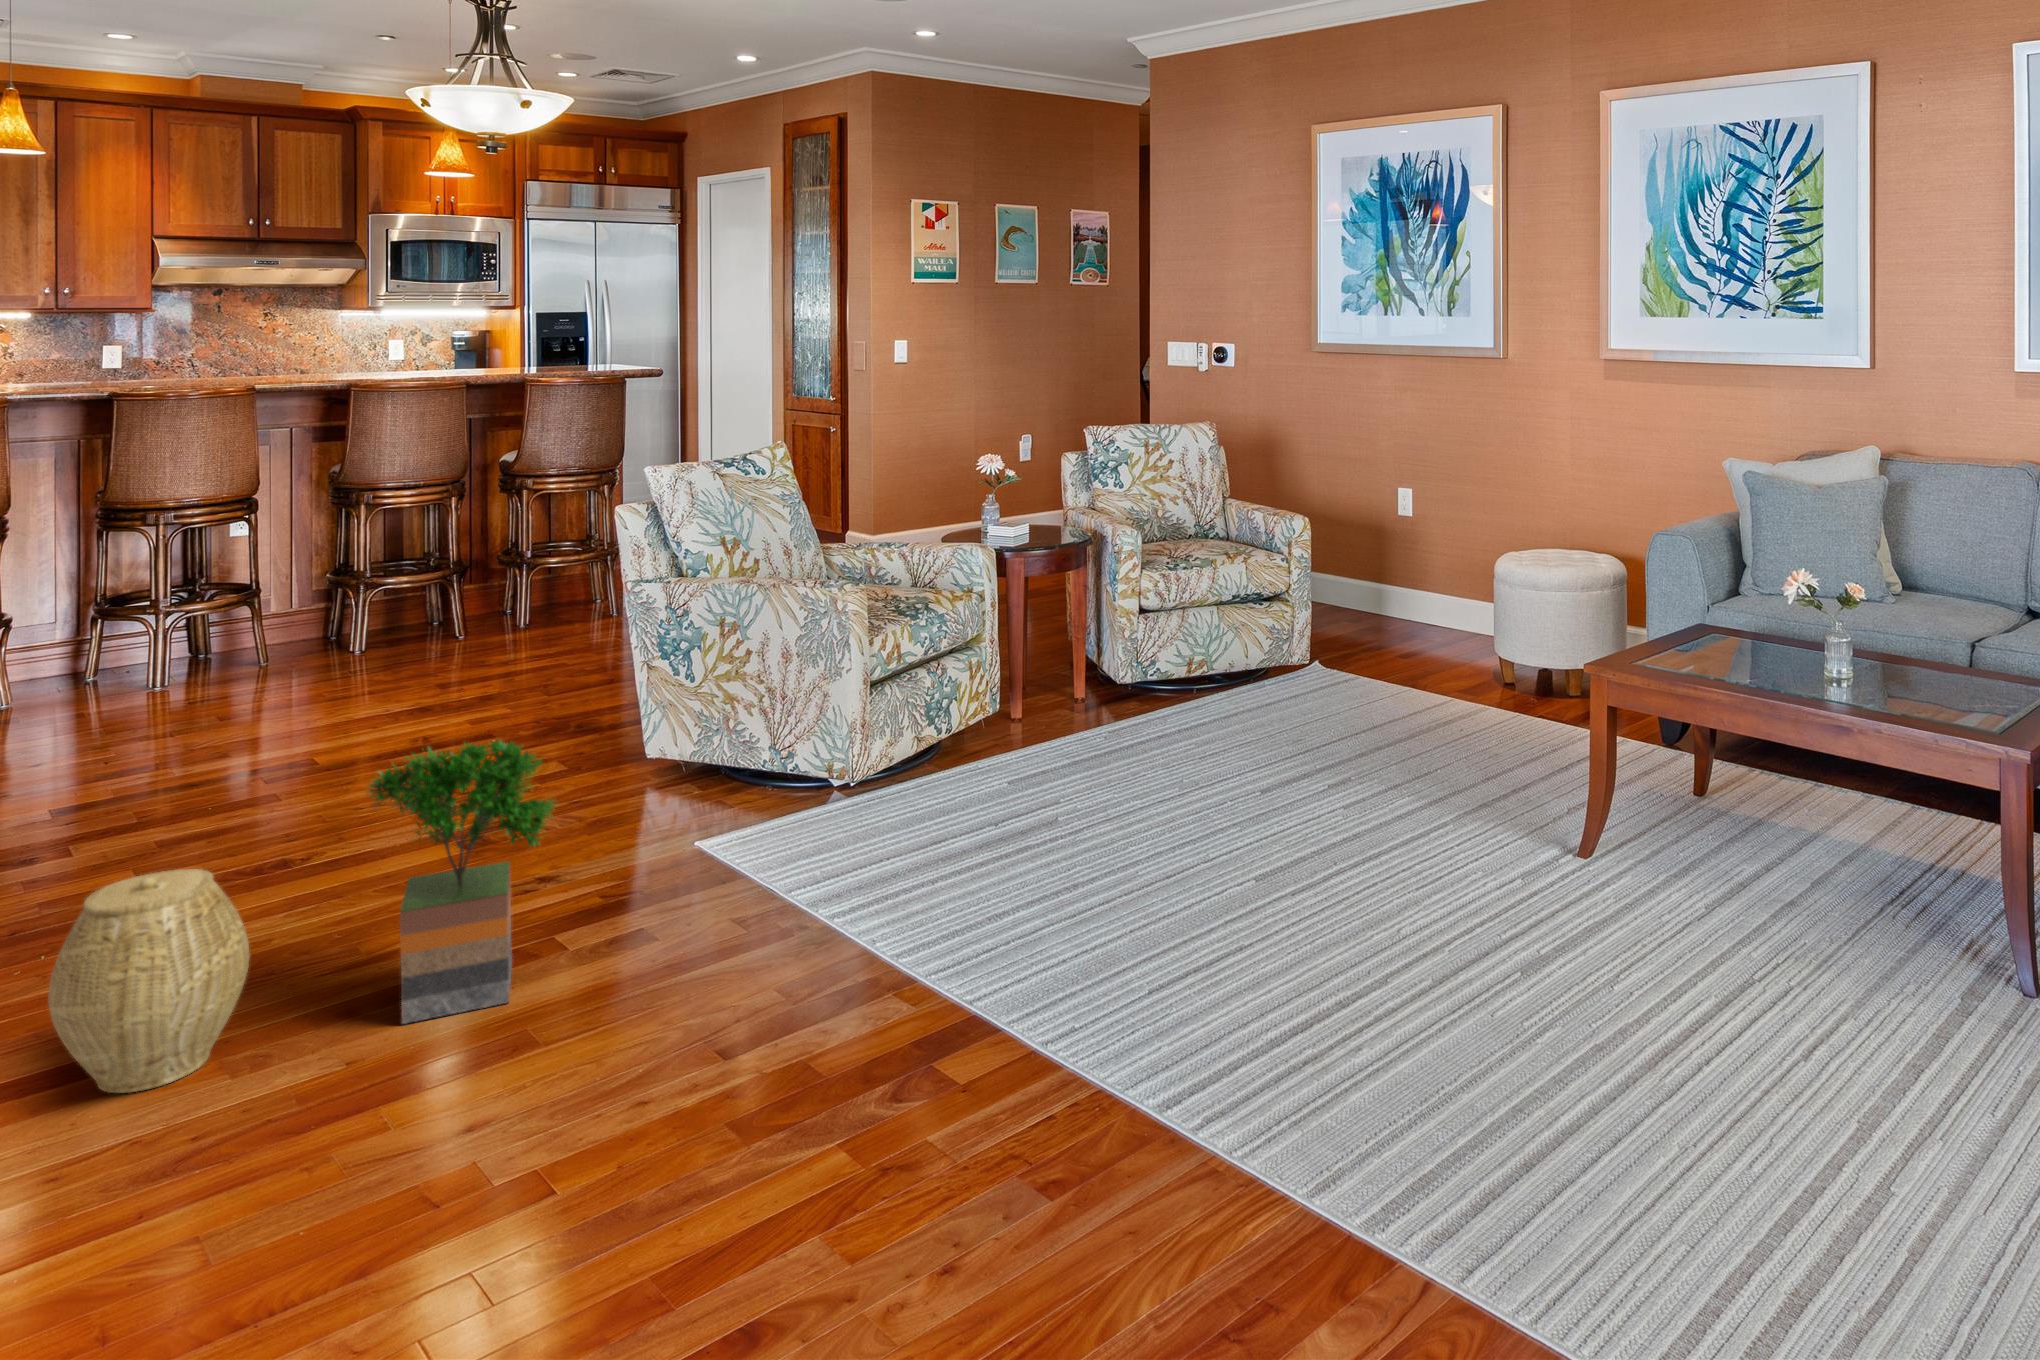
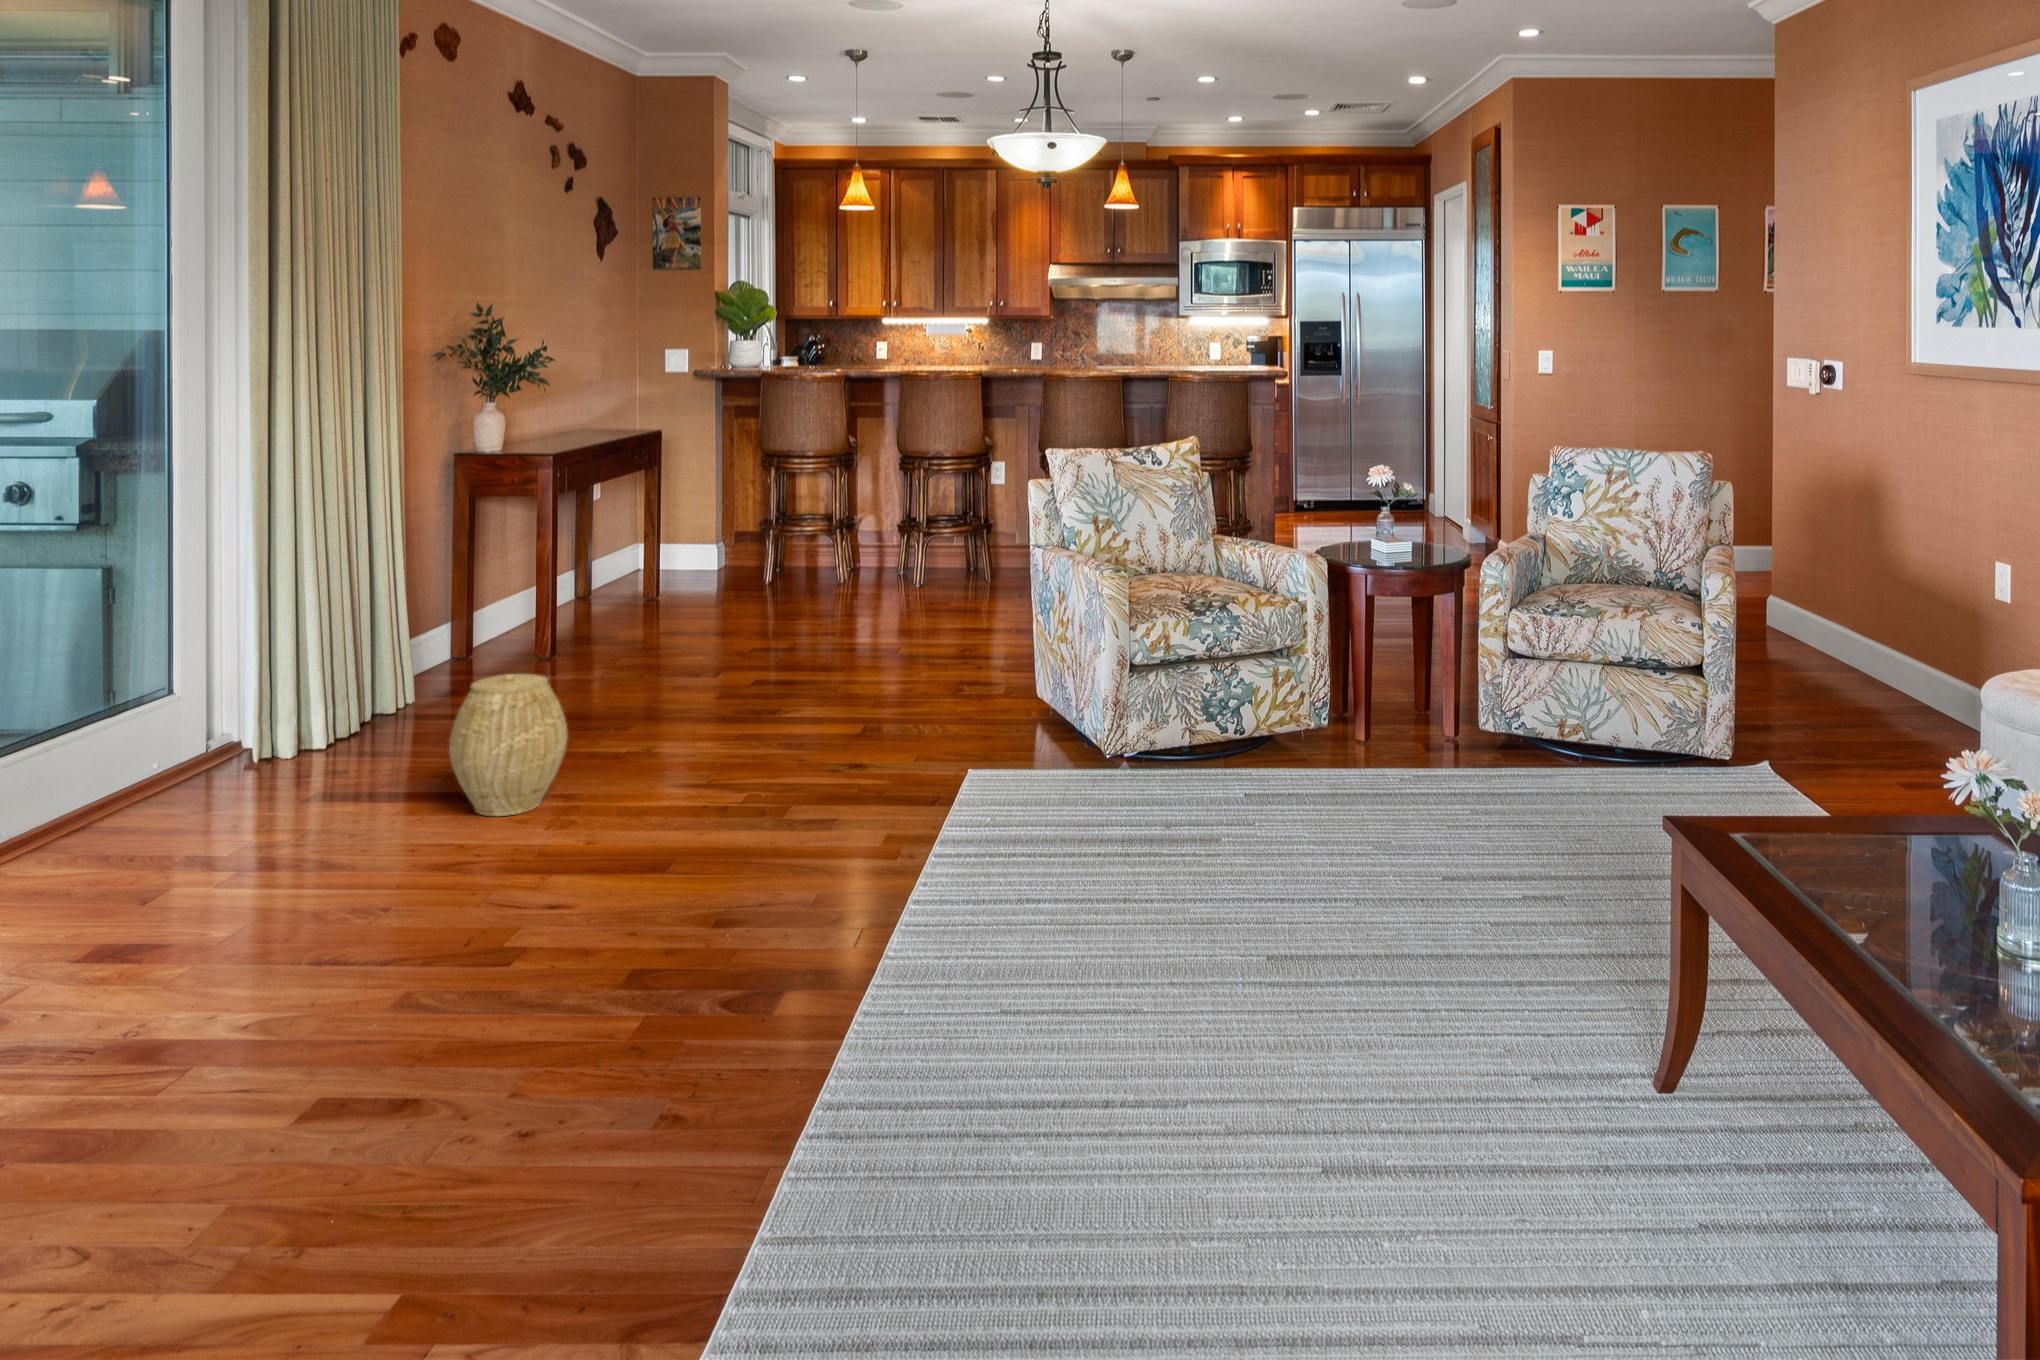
potted tree: present [367,739,557,1024] -> none [615,624,750,837]

